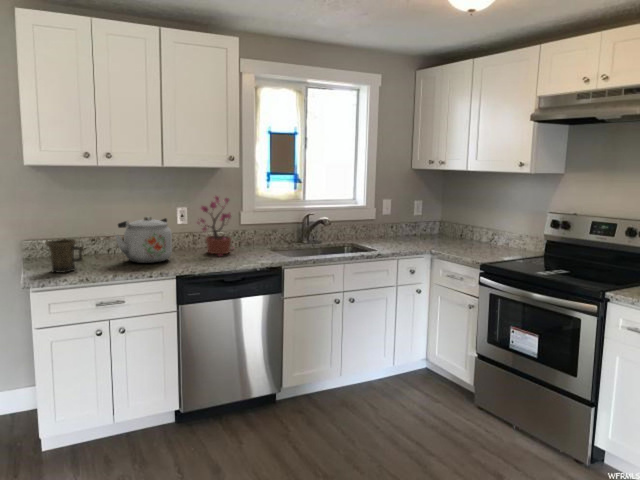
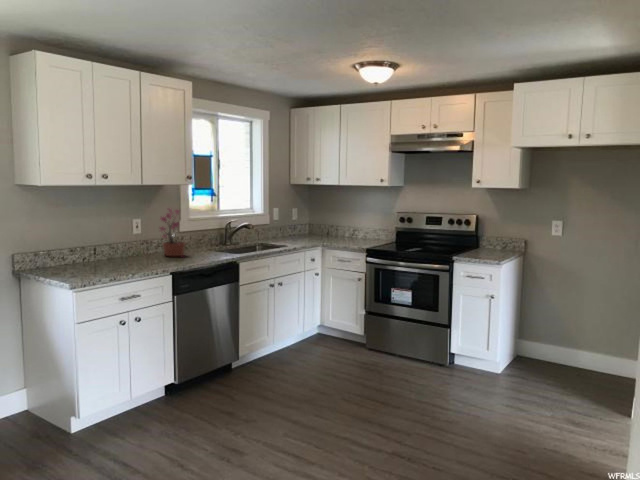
kettle: present [116,217,172,263] -> none [104,227,153,266]
mug: present [46,239,83,273] -> none [66,248,98,277]

